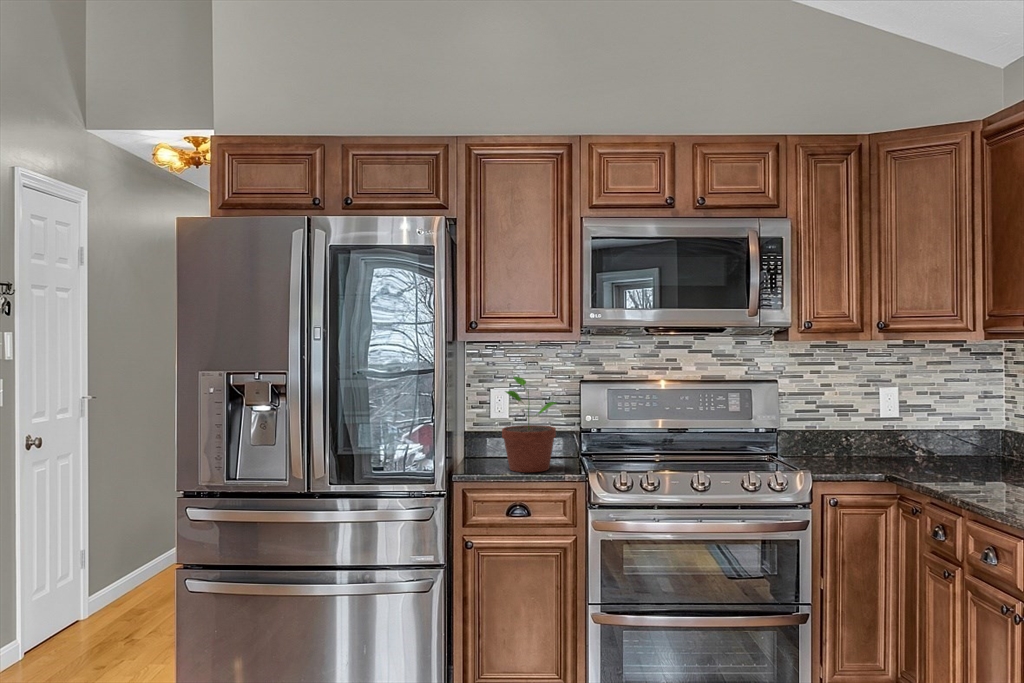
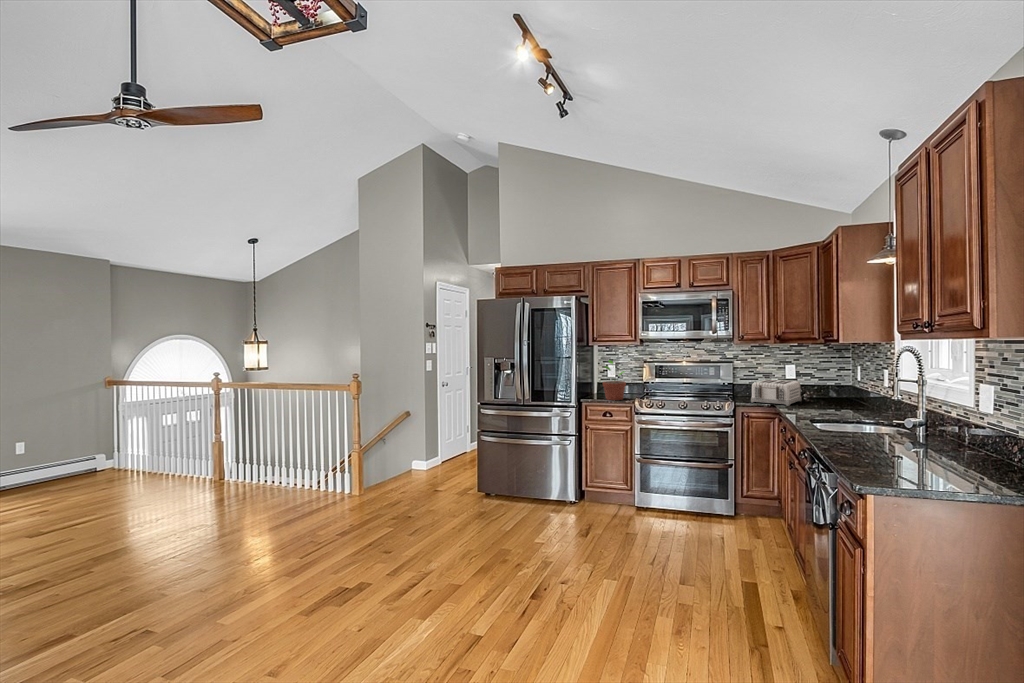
toaster: none [832,416,928,477] -> present [751,379,801,406]

